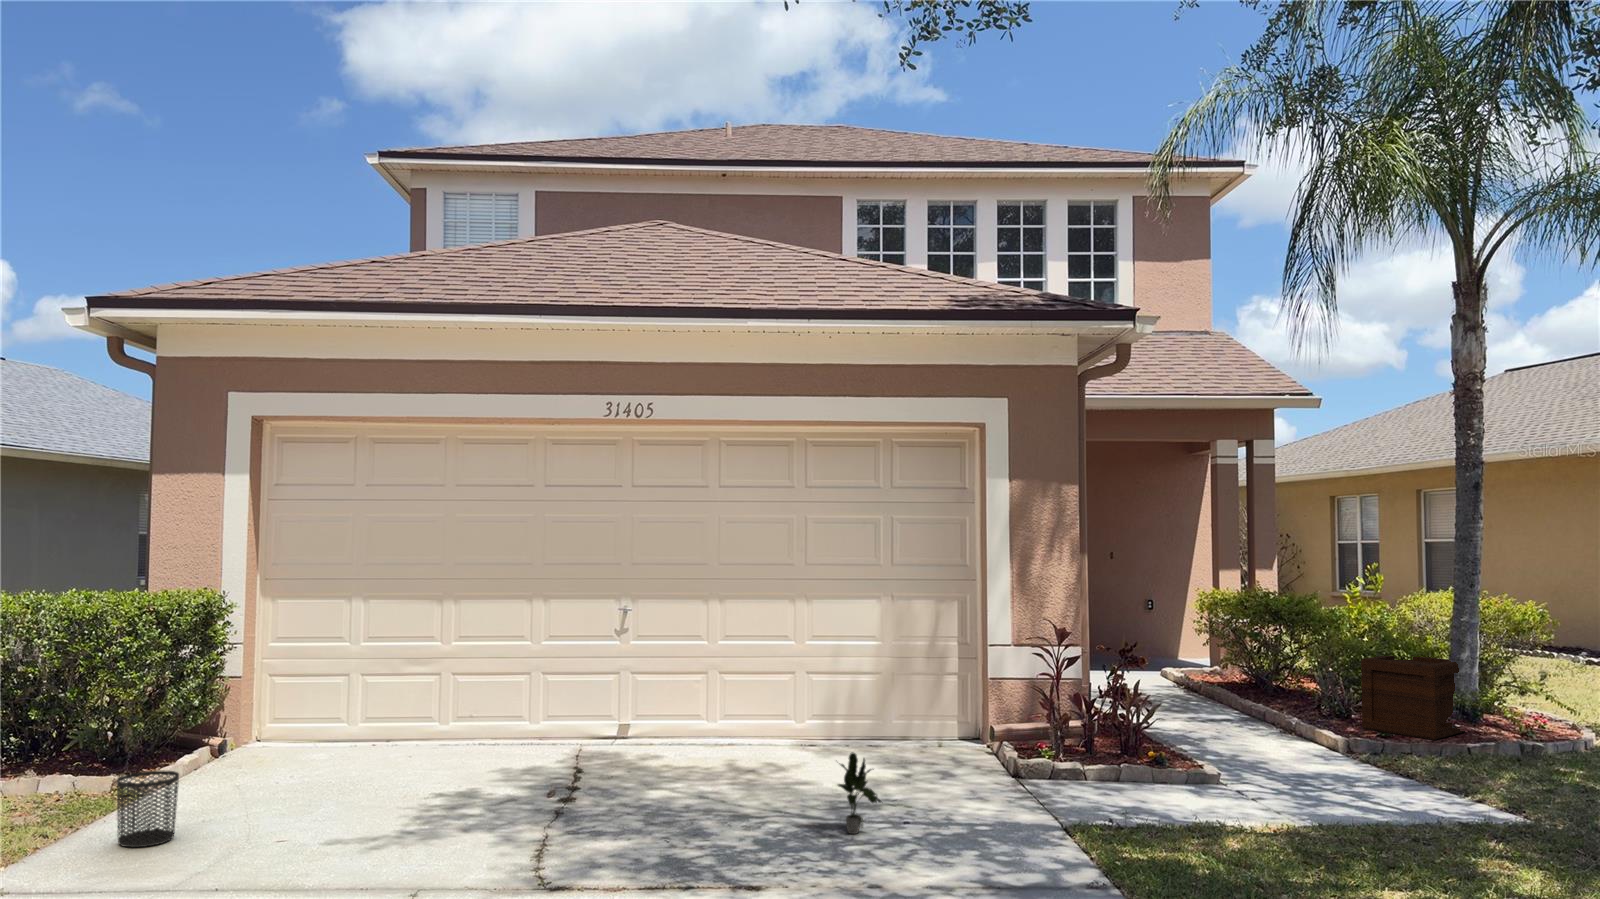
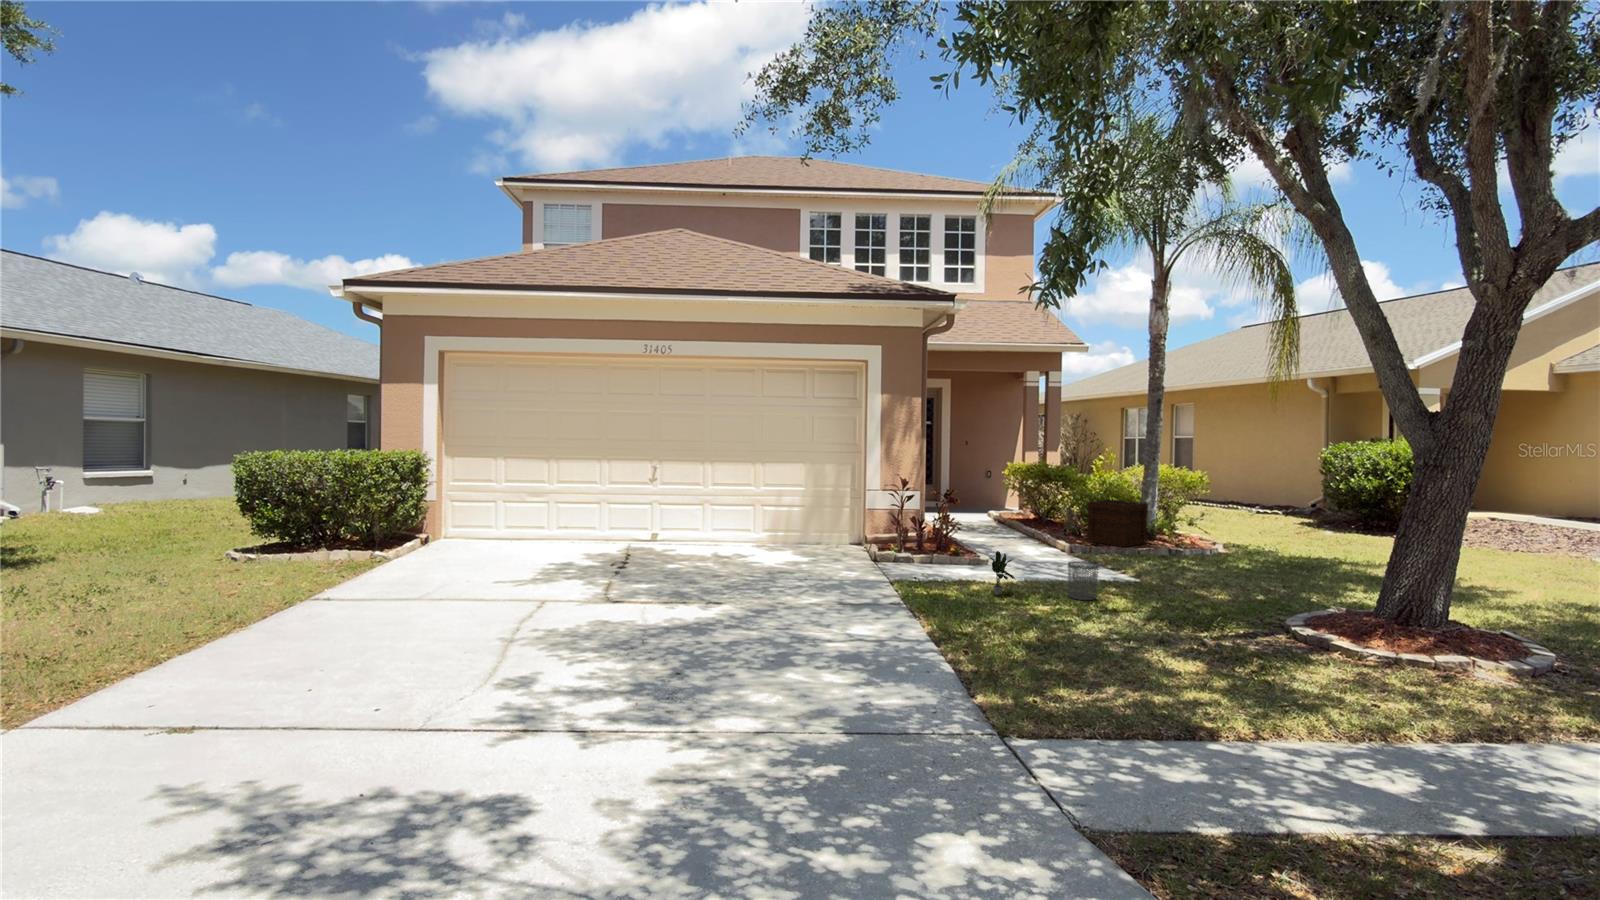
potted plant: present [838,752,882,834] -> present [990,551,1015,595]
waste bin: present [117,771,179,847] -> present [1068,561,1098,600]

